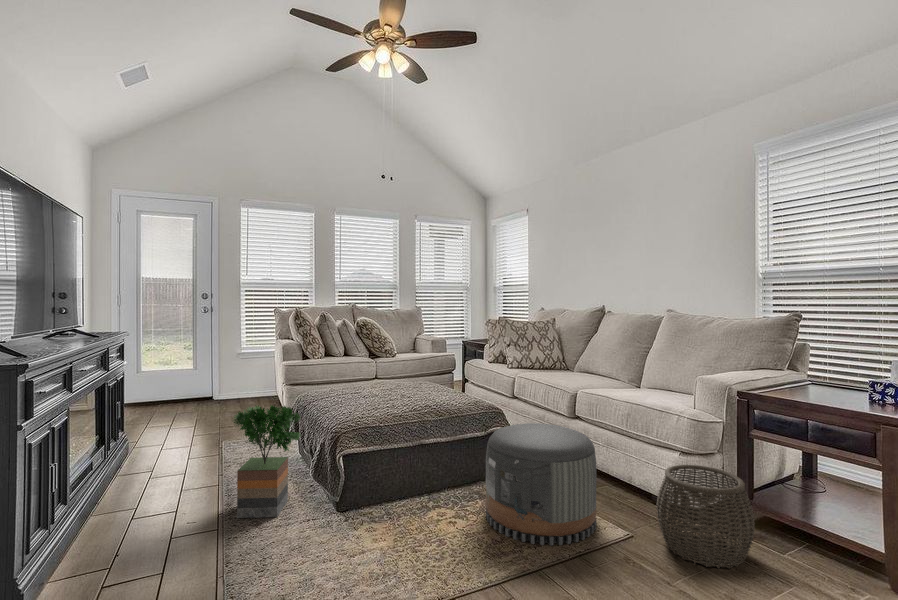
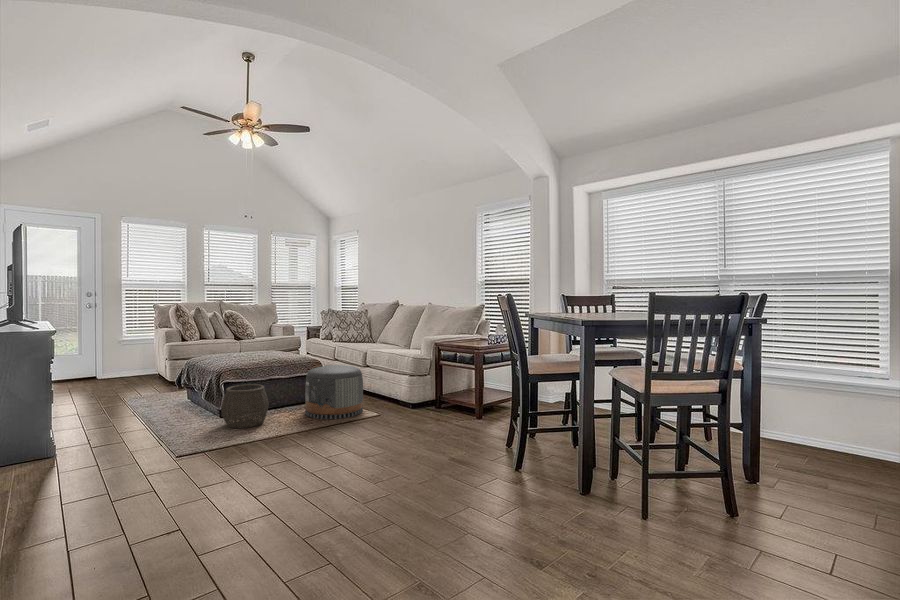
potted tree: present [233,405,301,518] -> none [151,360,197,424]
woven basket: present [656,465,755,568] -> present [222,384,268,428]

